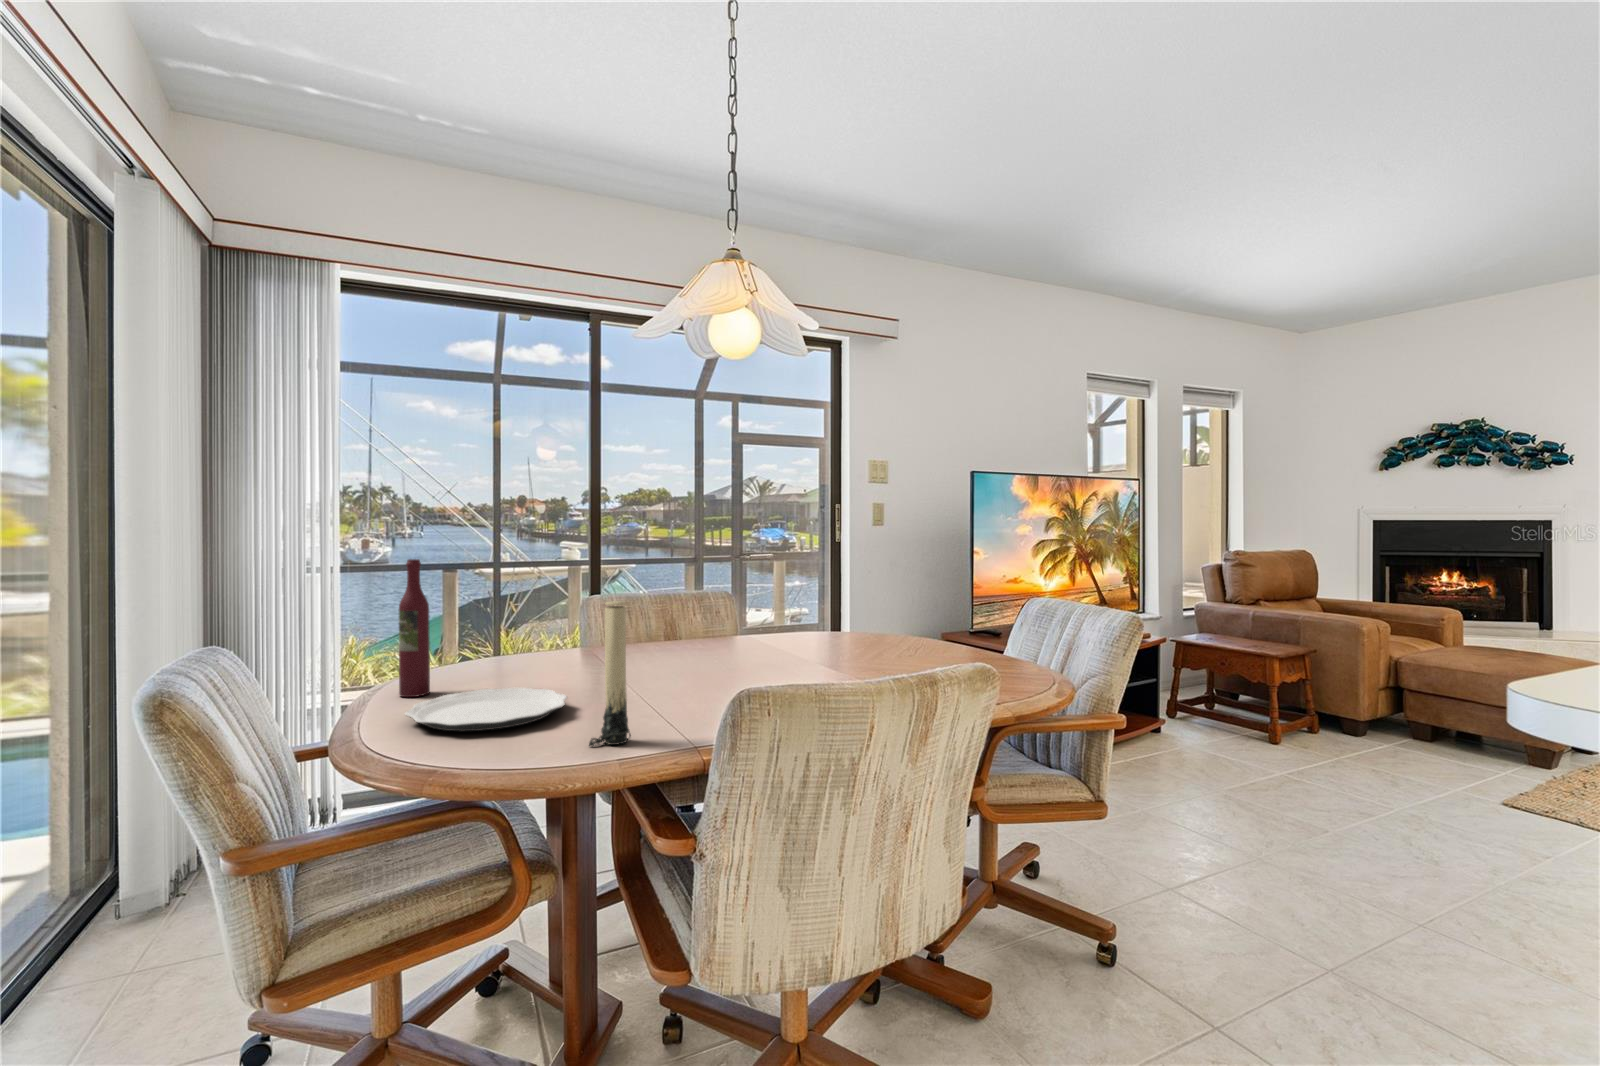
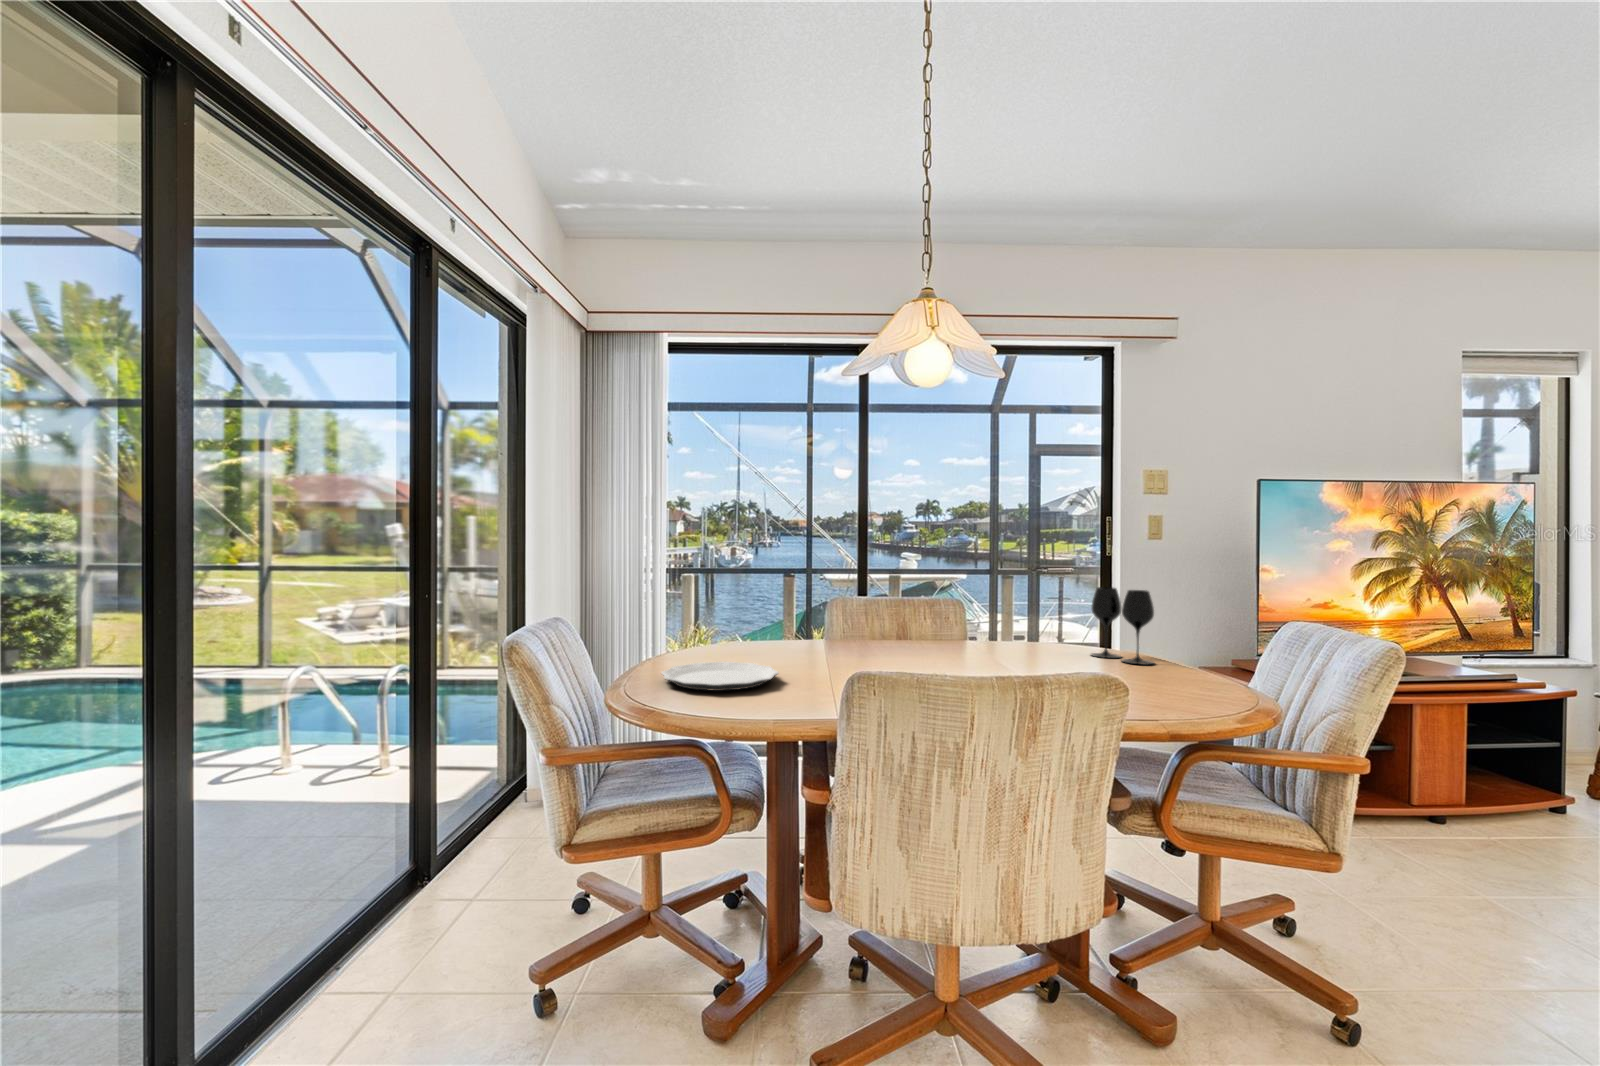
wine bottle: present [399,559,430,697] -> none [671,558,692,663]
wine glass: none [863,574,924,648] -> present [1091,587,1154,665]
candle: present [589,601,631,747] -> none [773,596,806,712]

